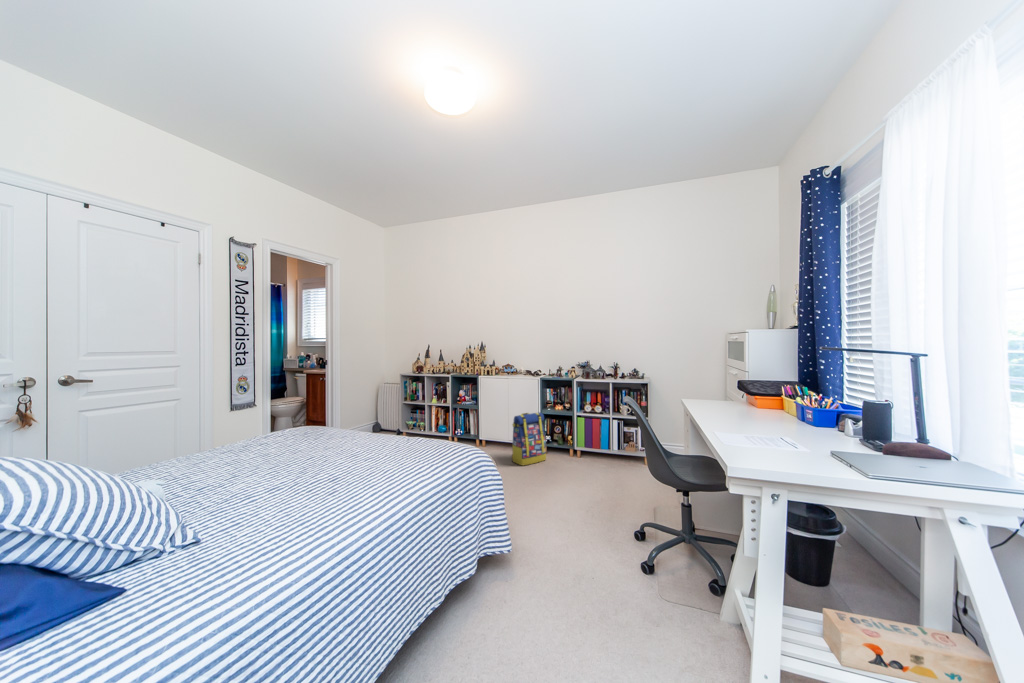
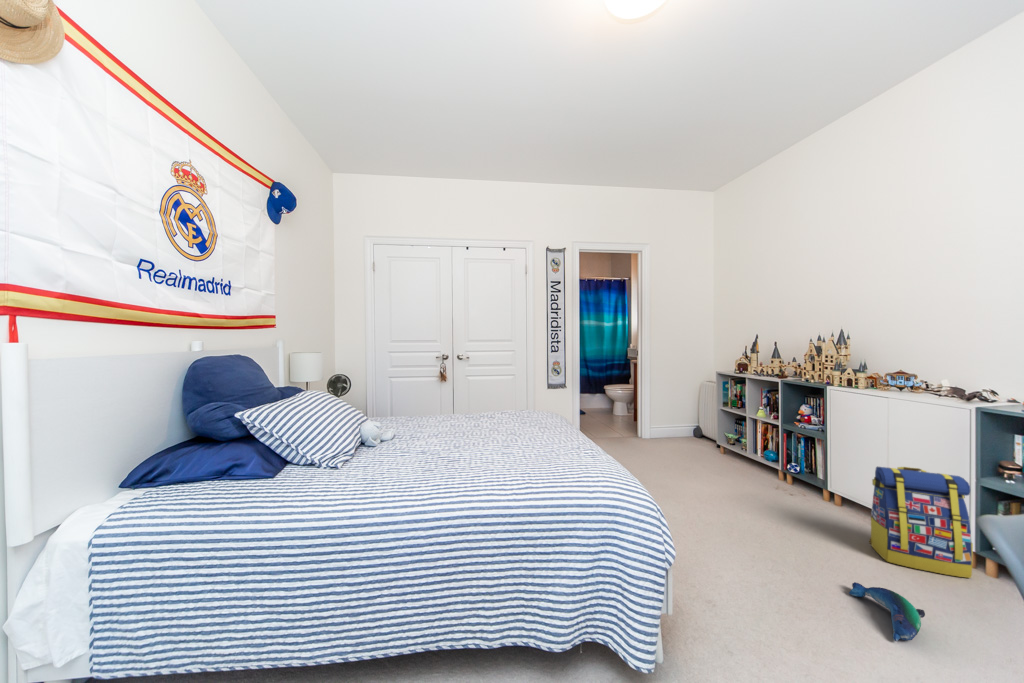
plush toy: none [521,474,551,495] -> present [849,582,925,641]

